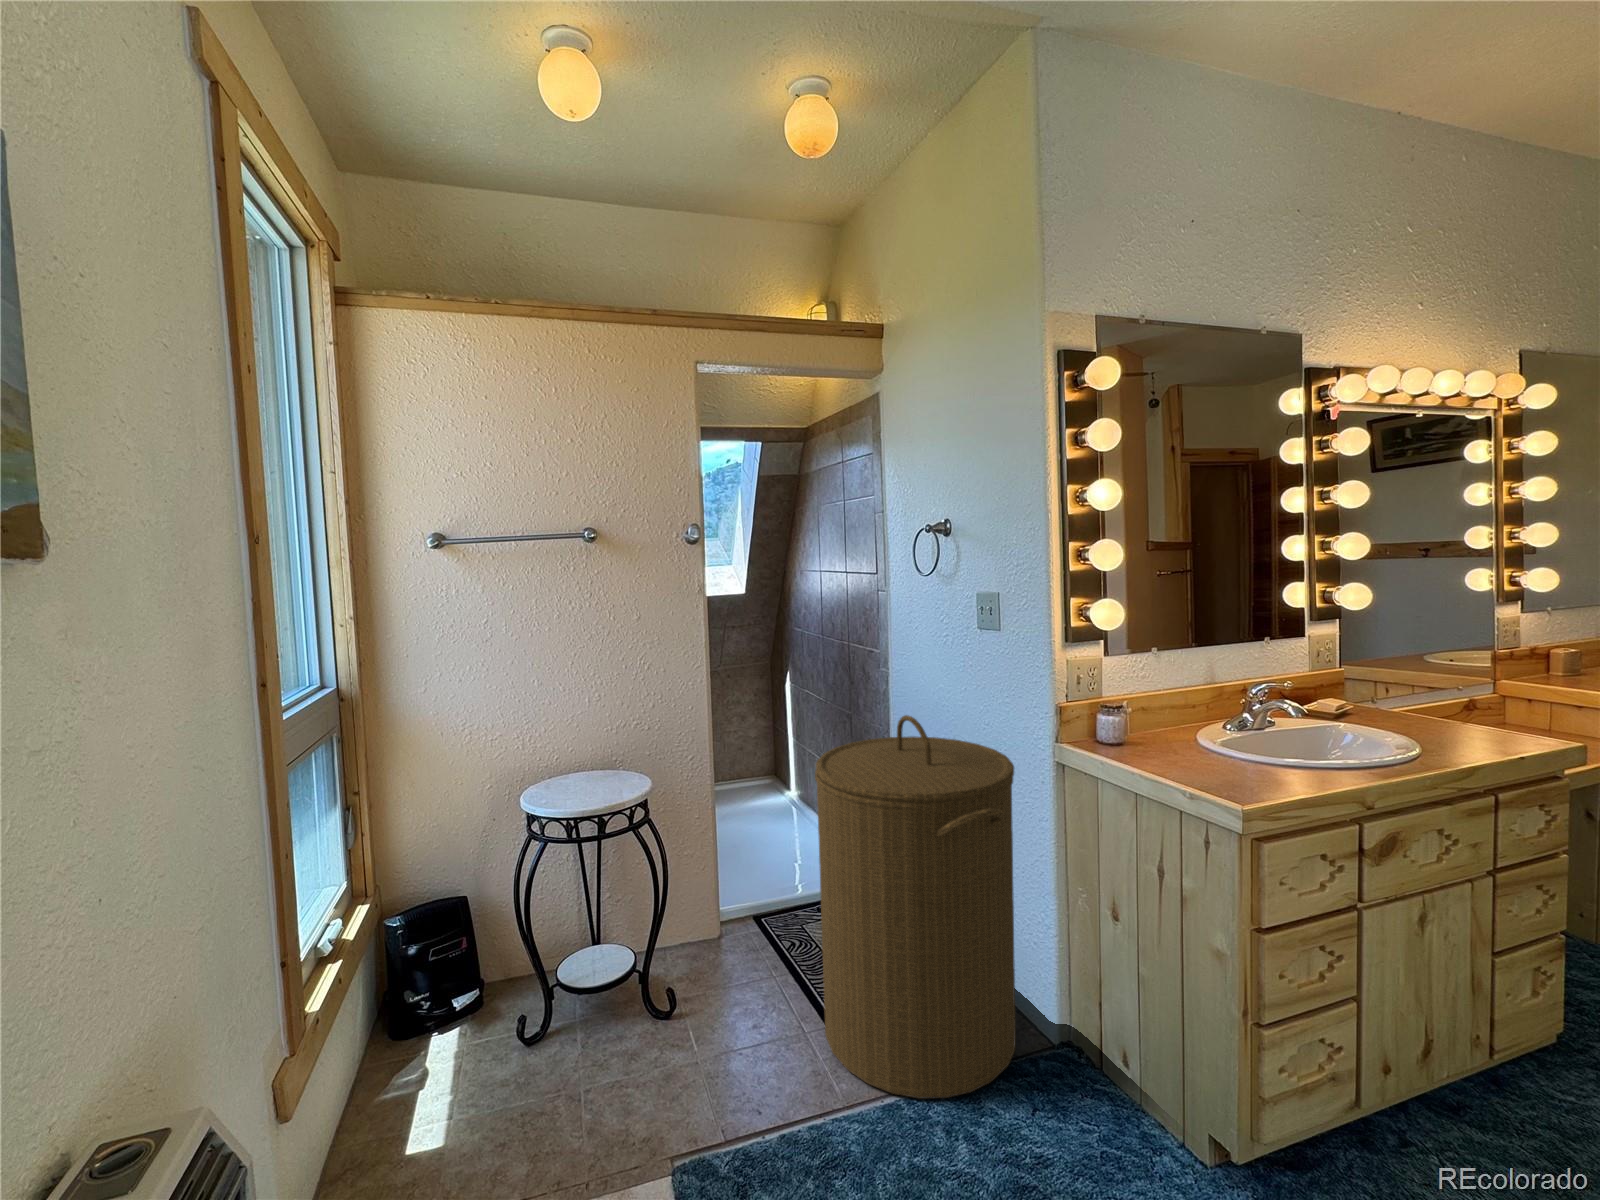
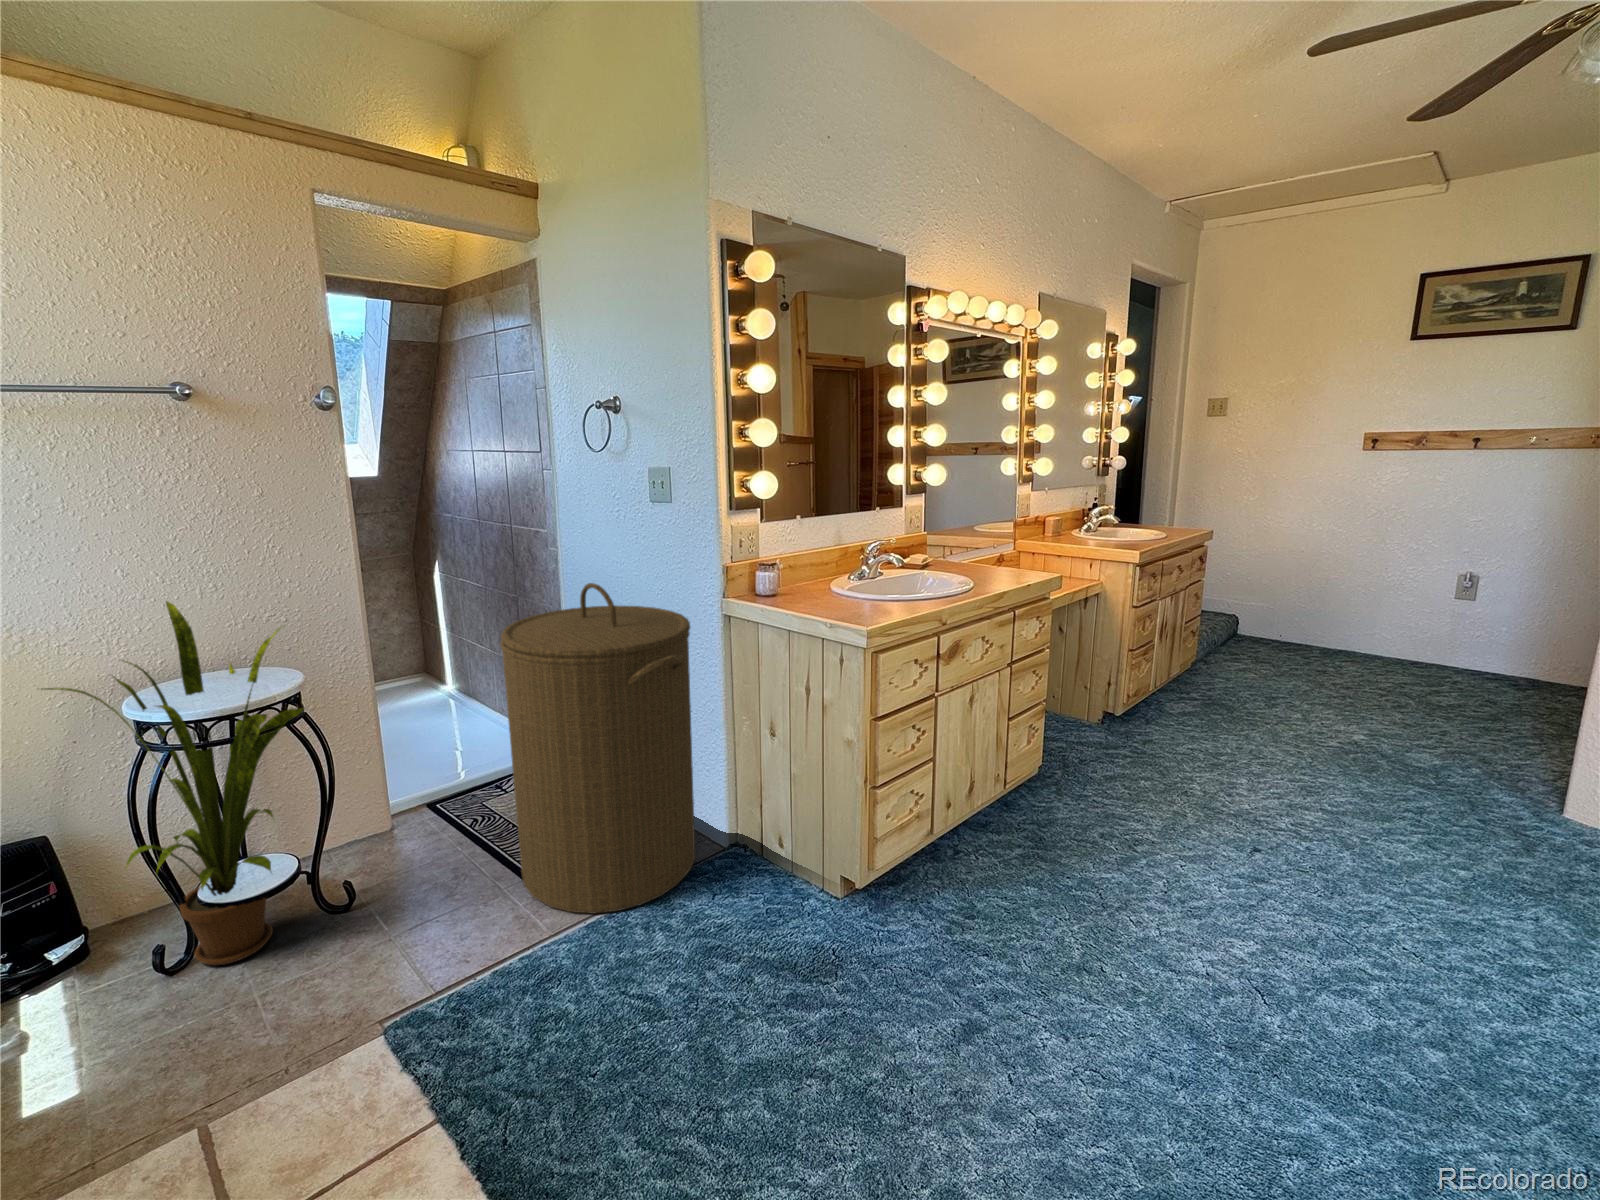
house plant: none [460,706,649,1048] -> present [45,601,304,965]

